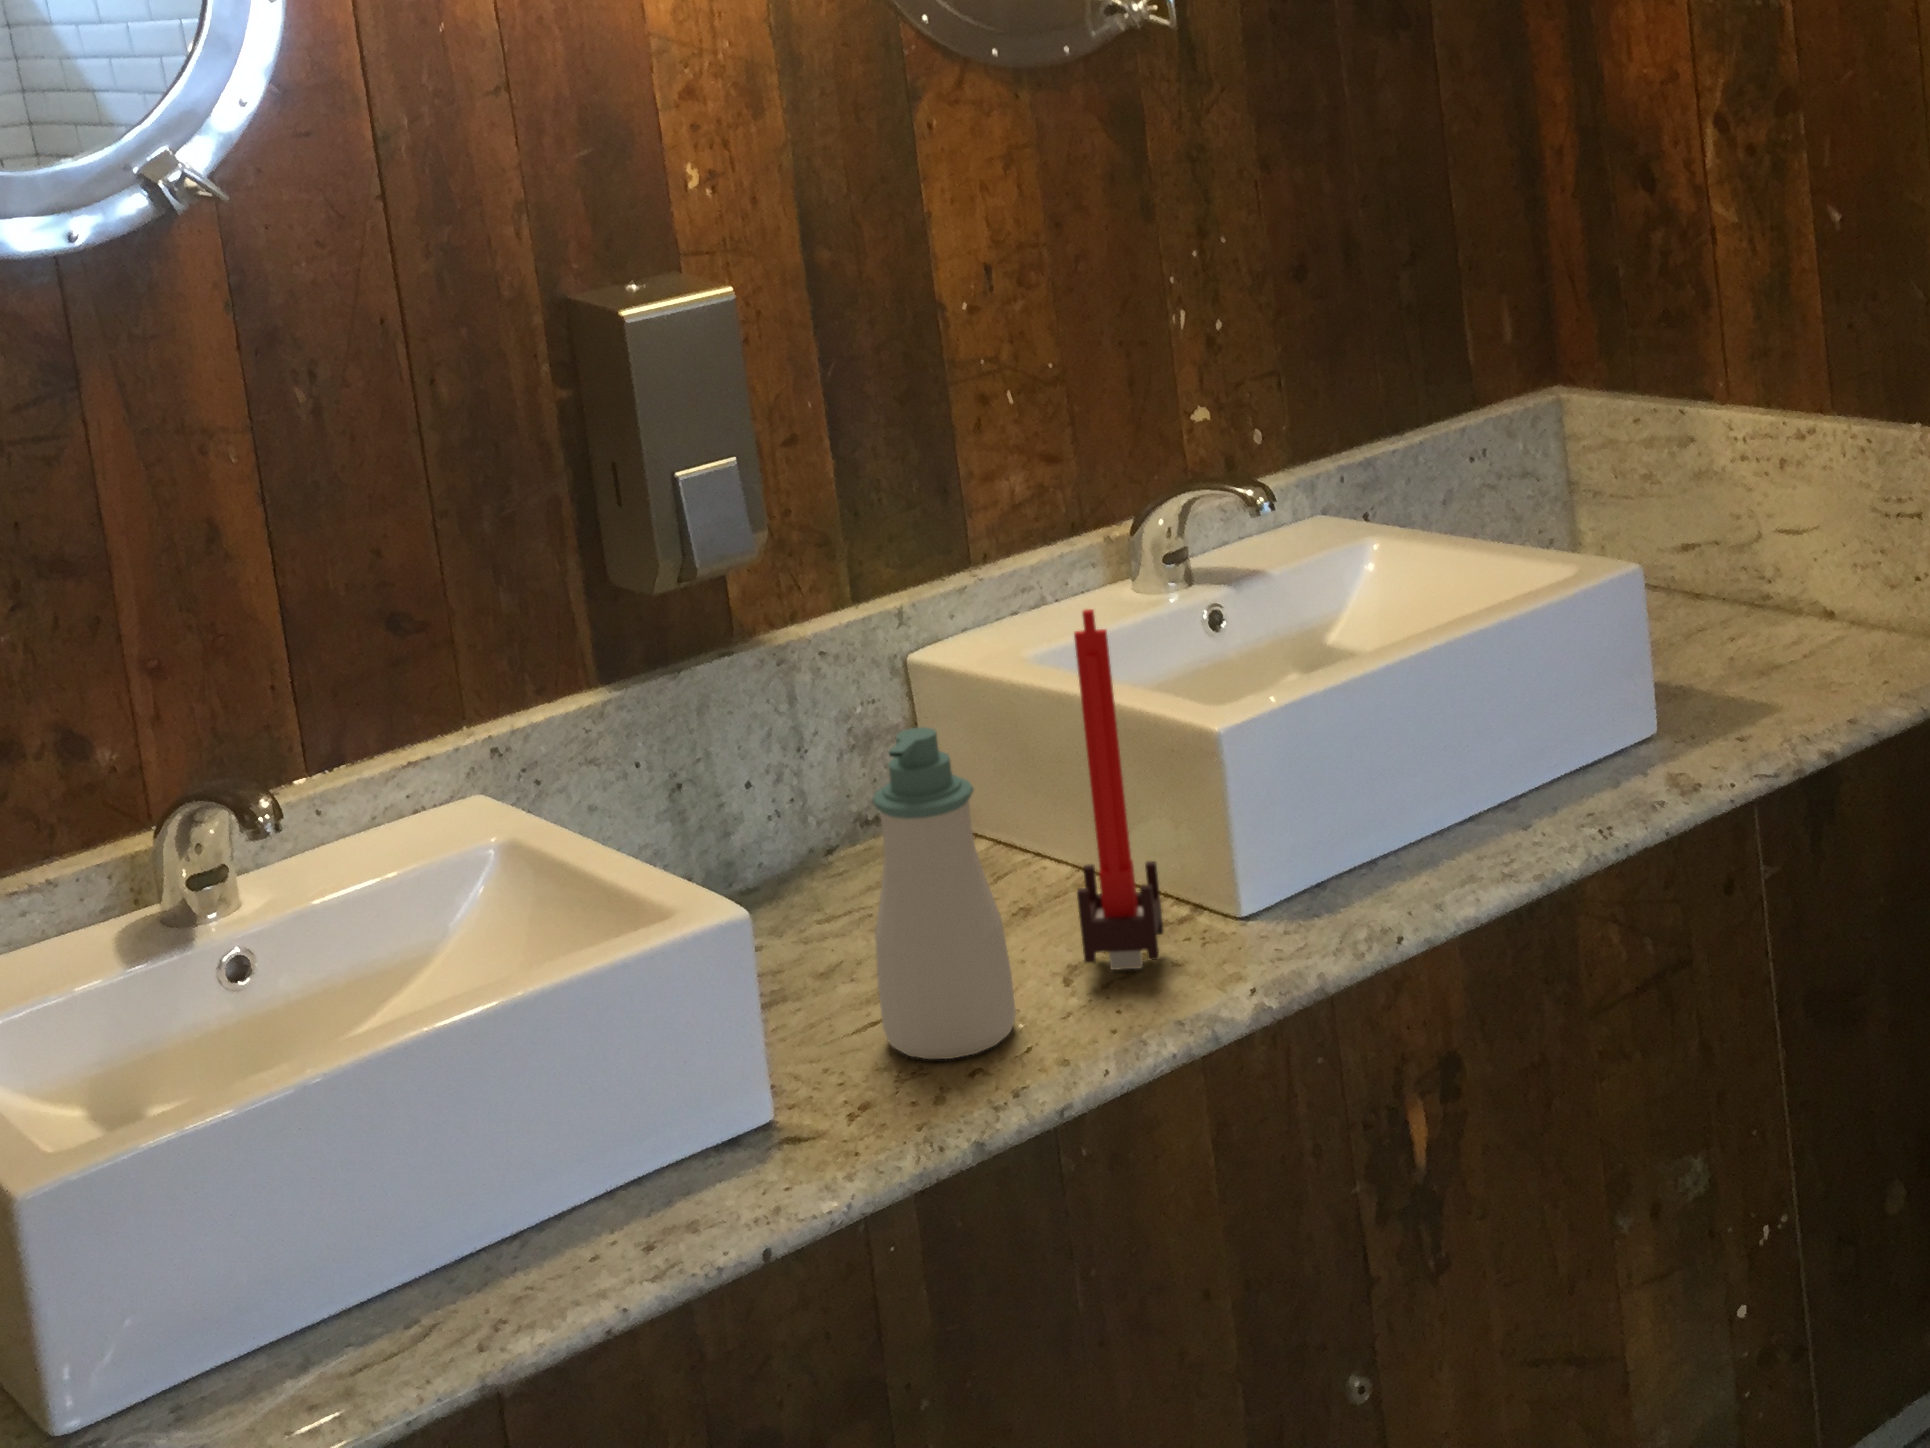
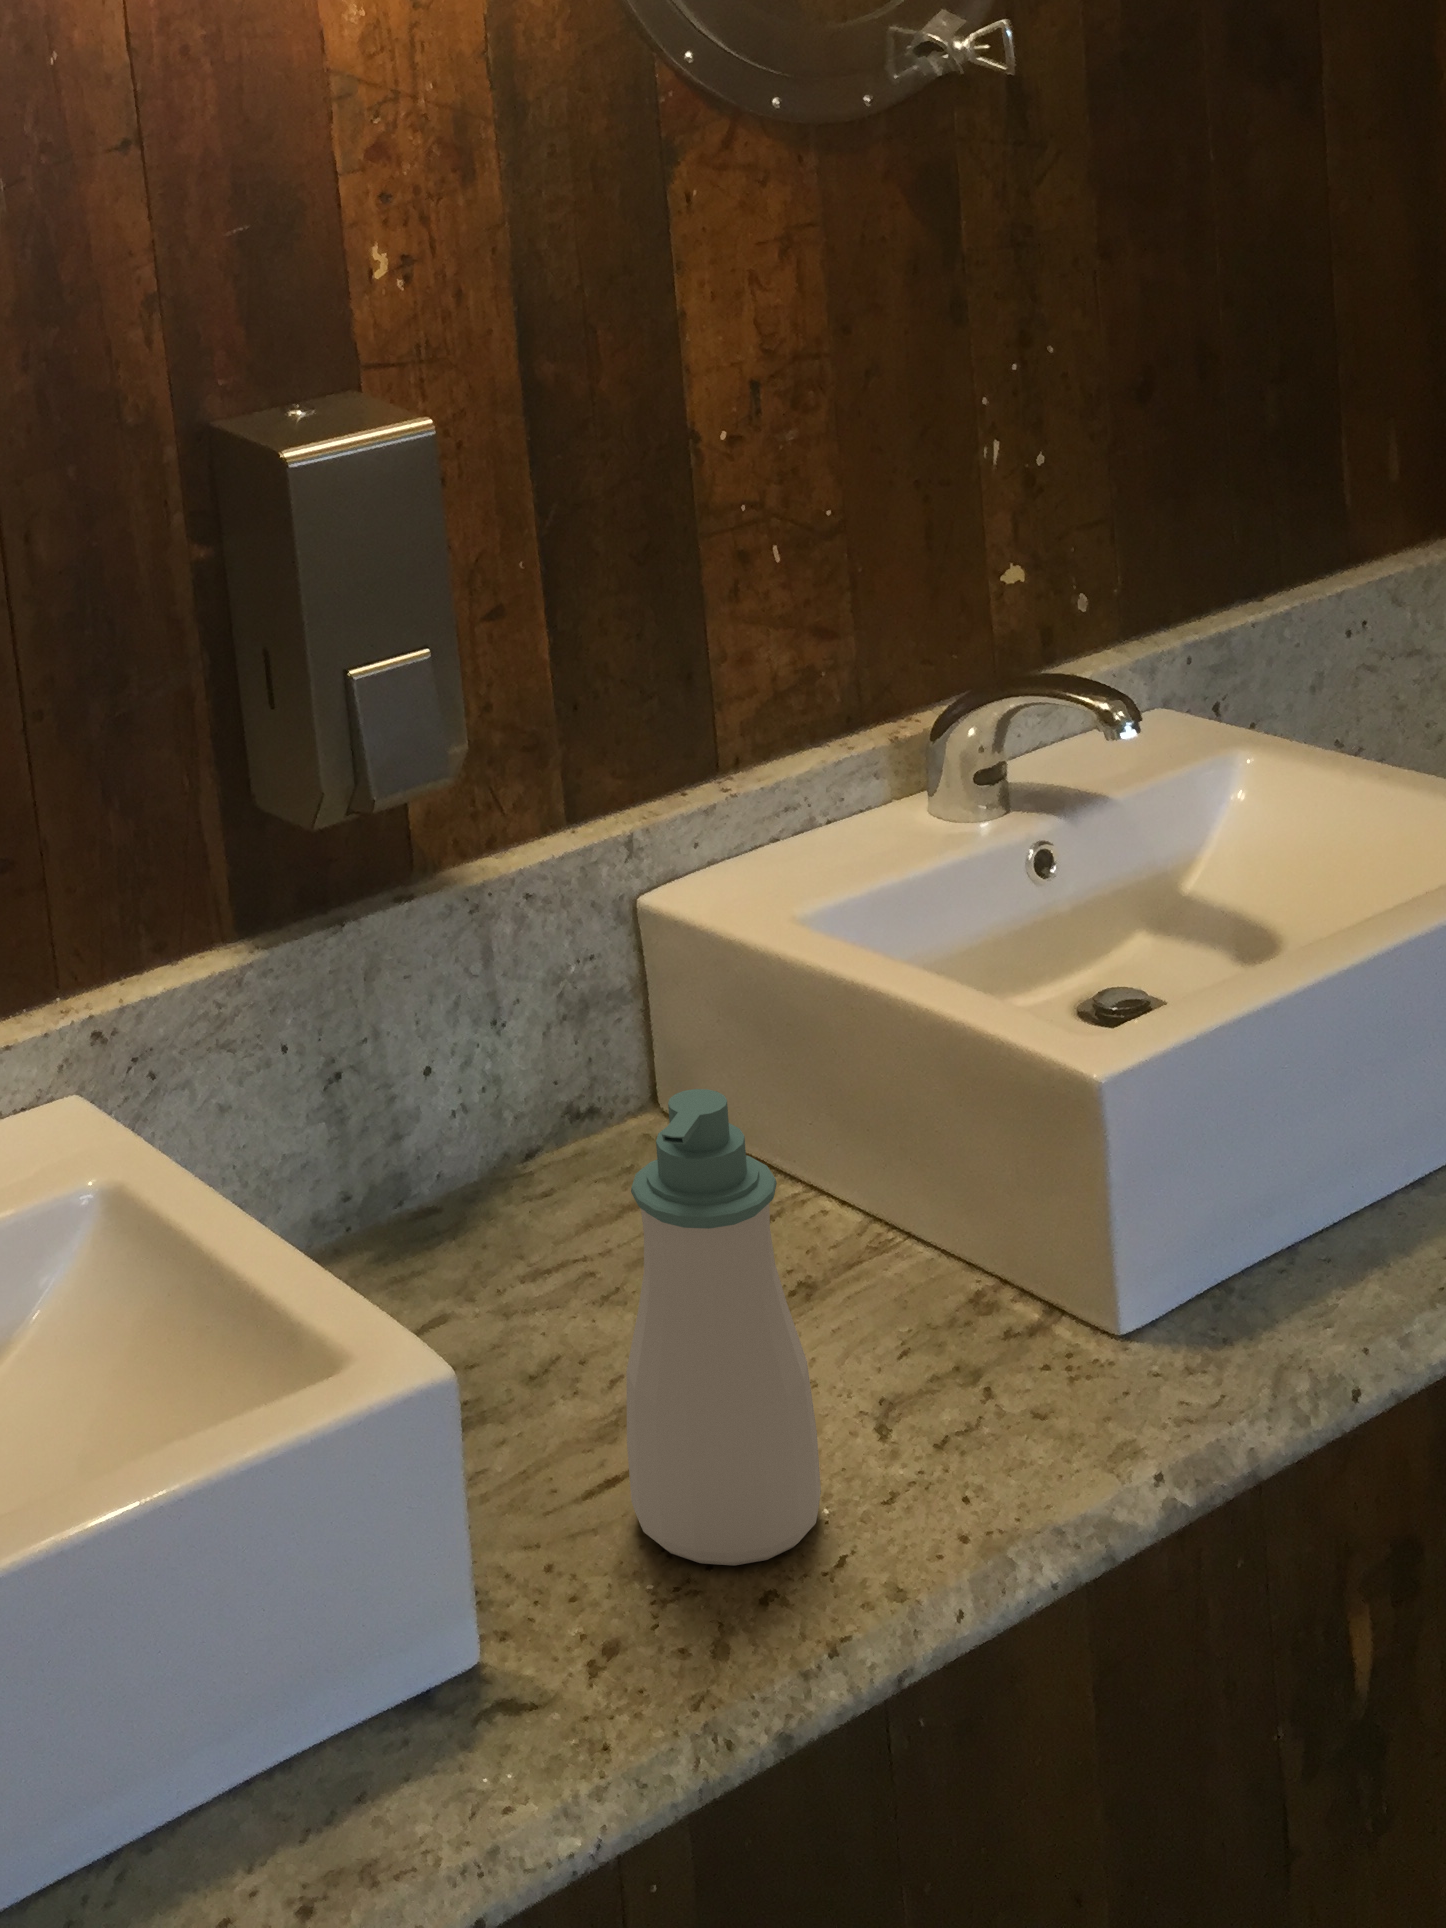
candle: present [1074,609,1164,970] -> none [905,920,1018,1417]

